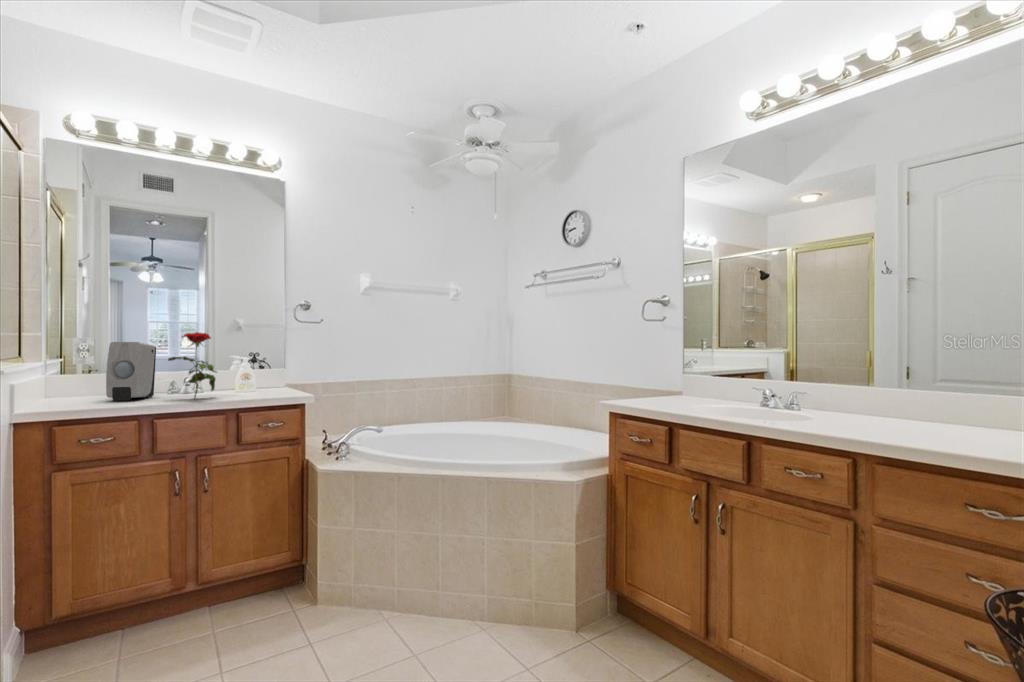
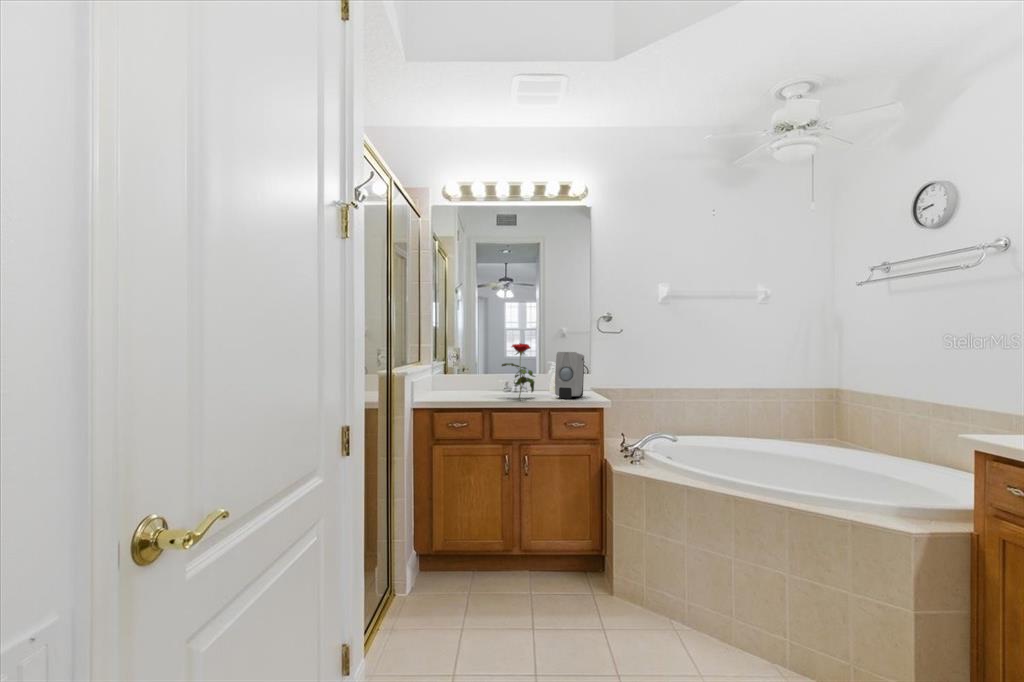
soap dispenser: present [106,342,156,401] -> present [555,352,584,398]

